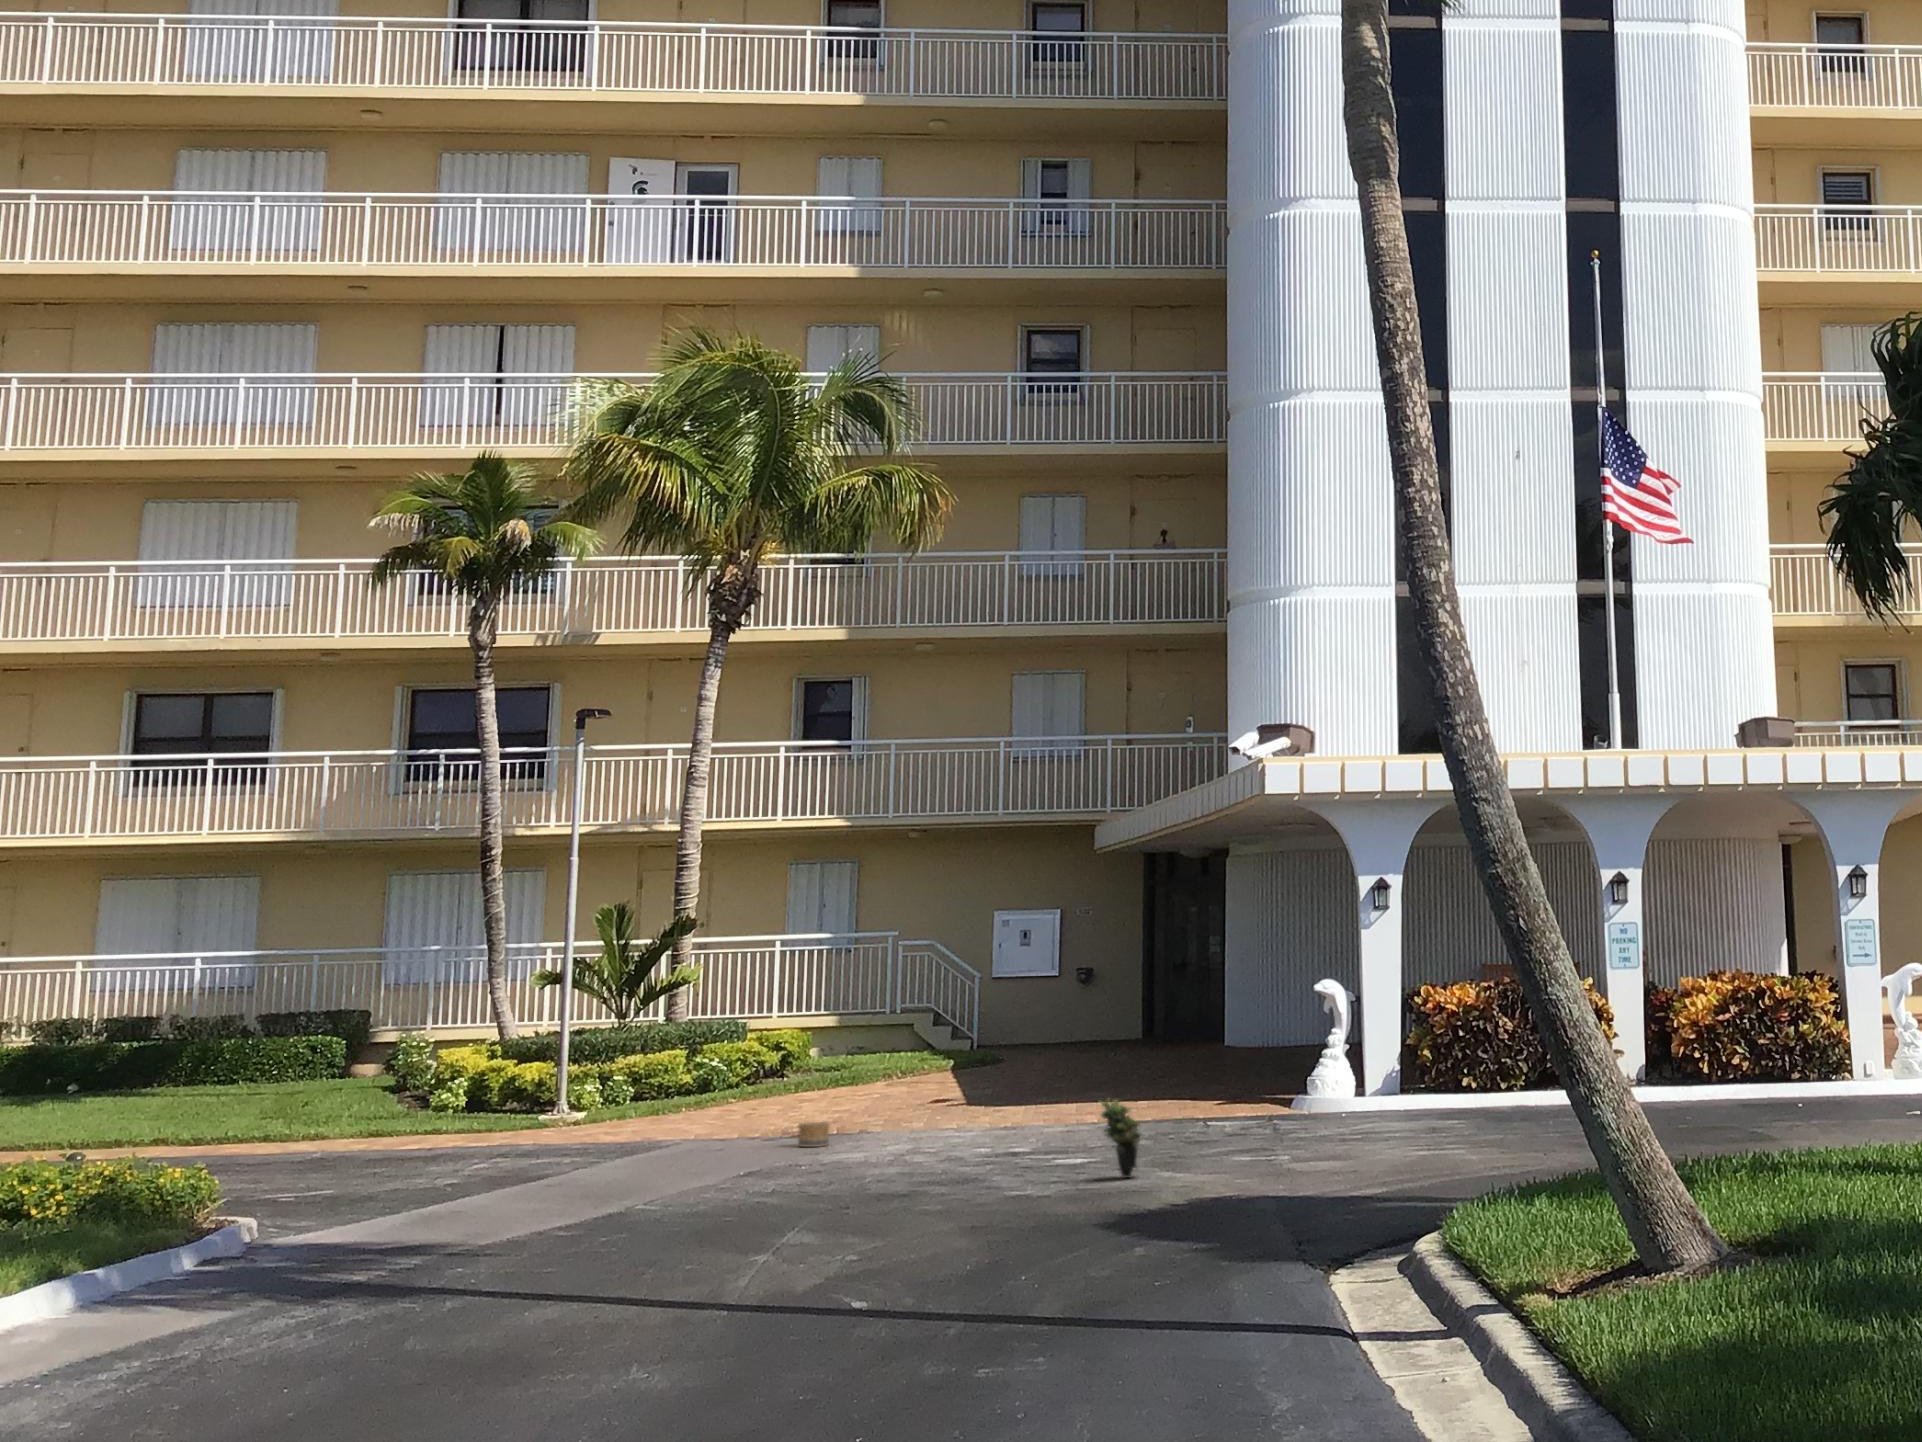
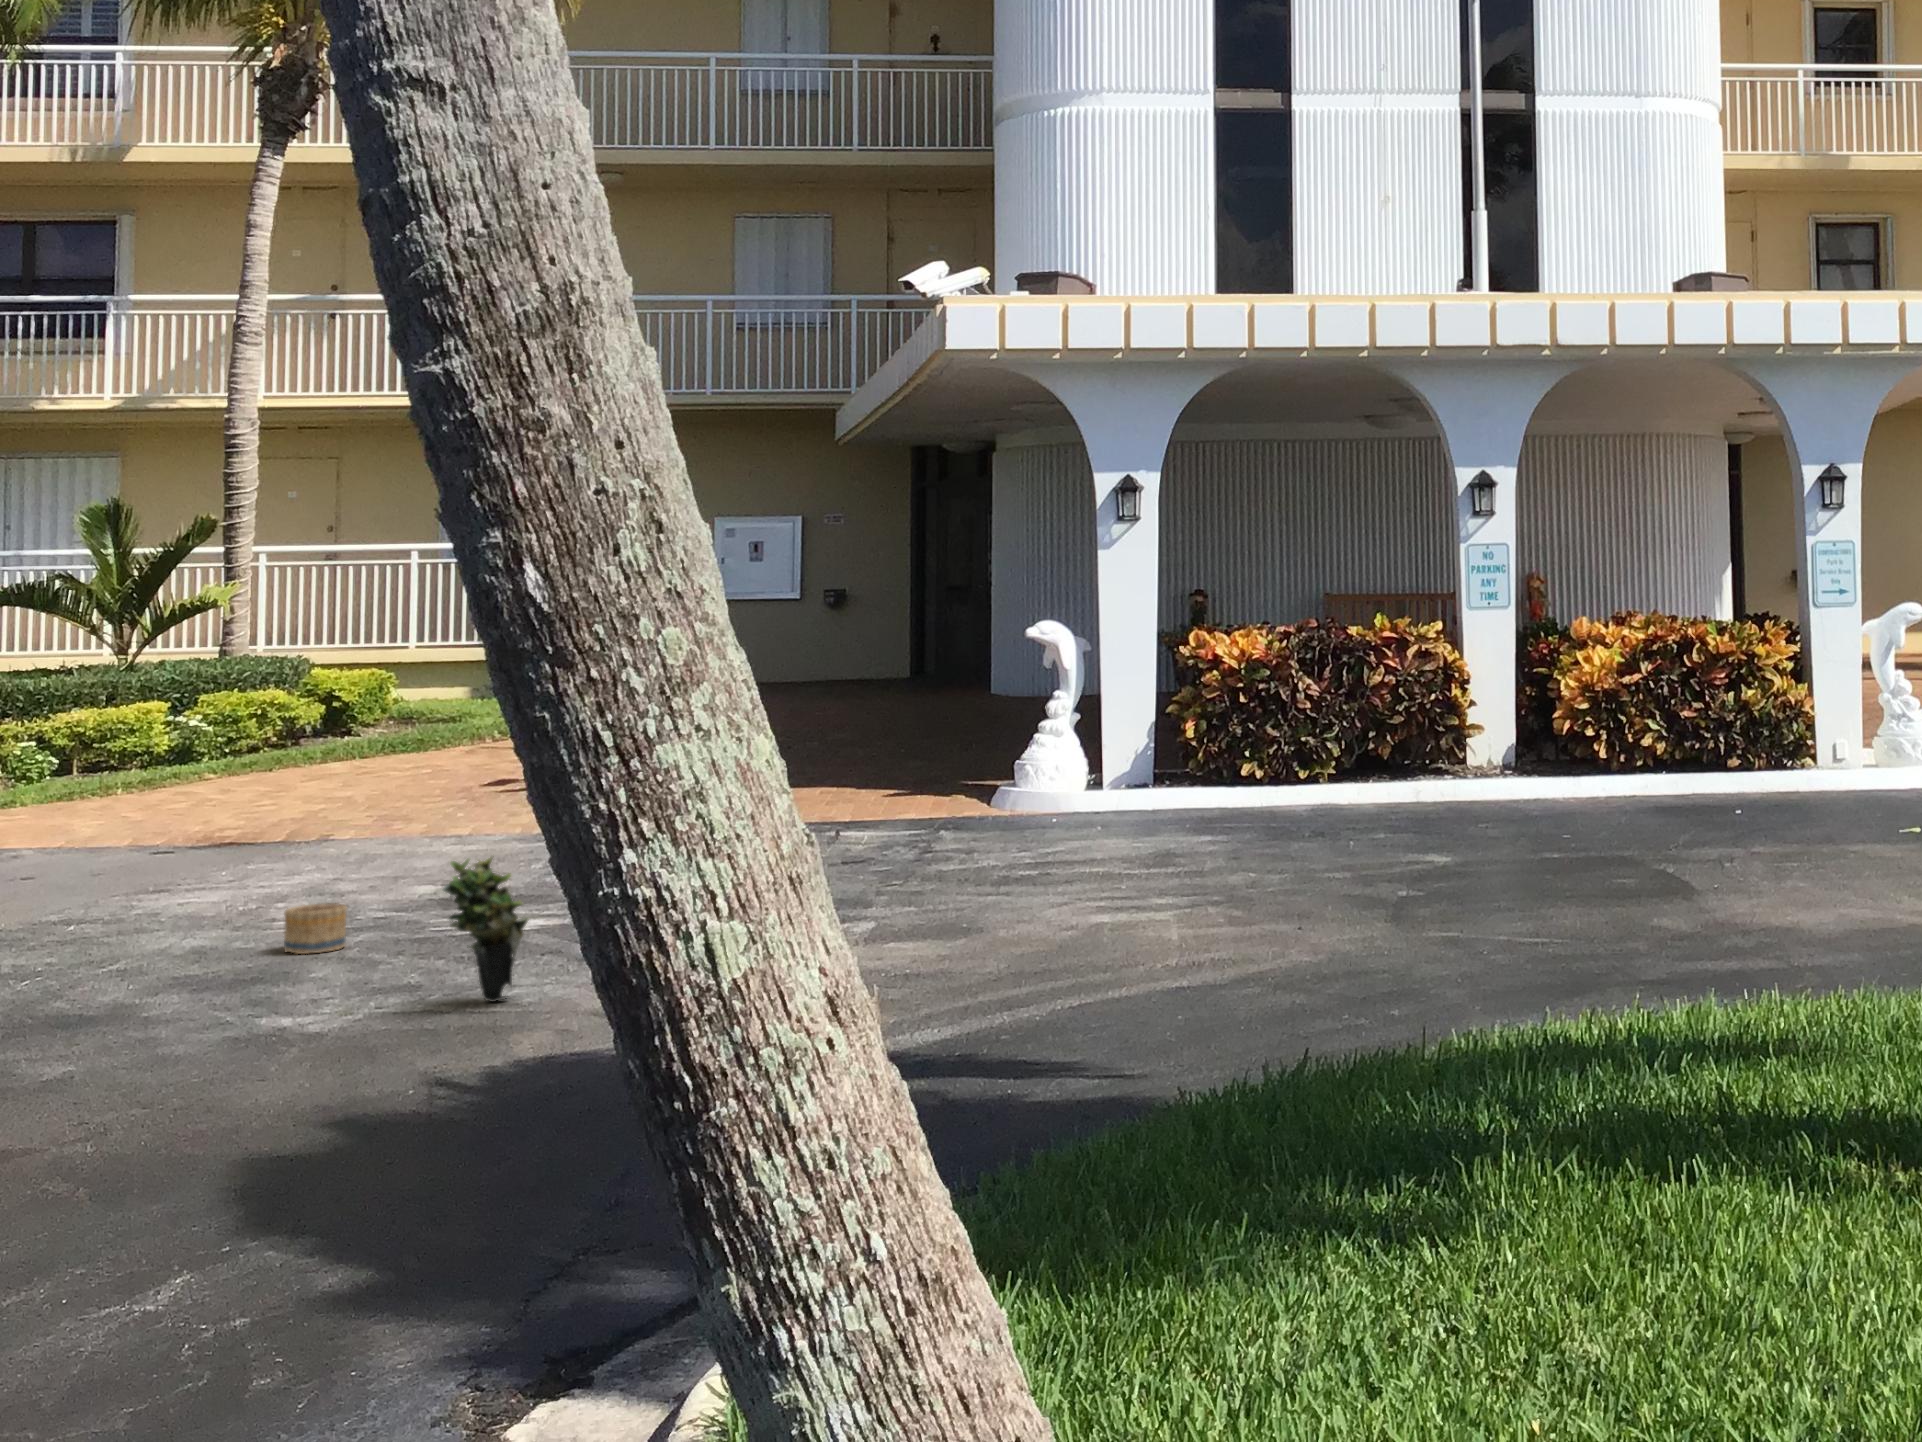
basket: present [798,1122,829,1147] -> present [284,903,347,954]

